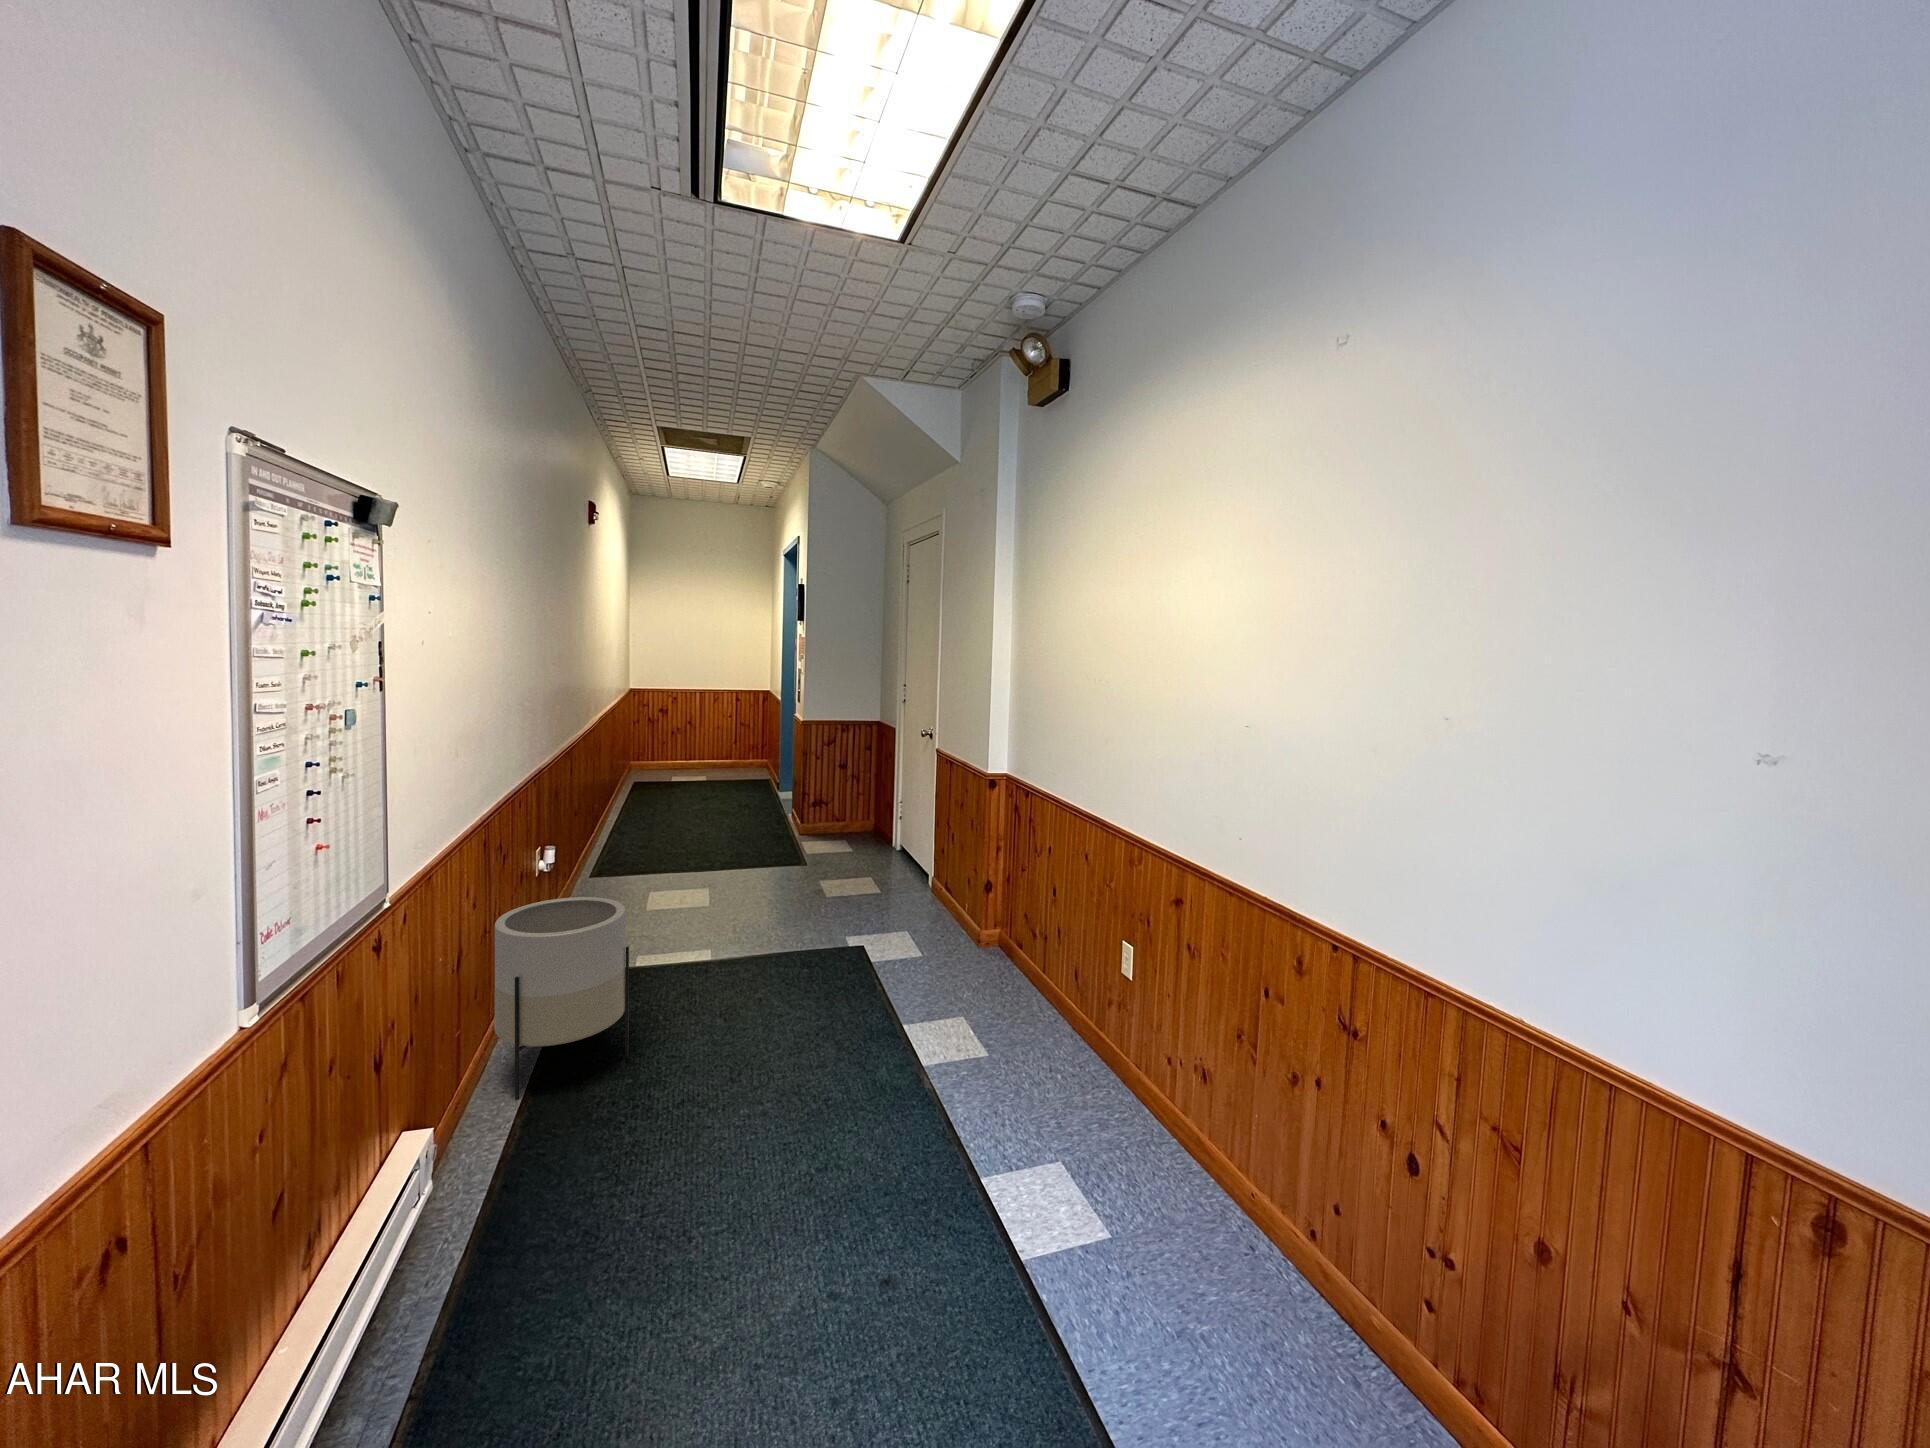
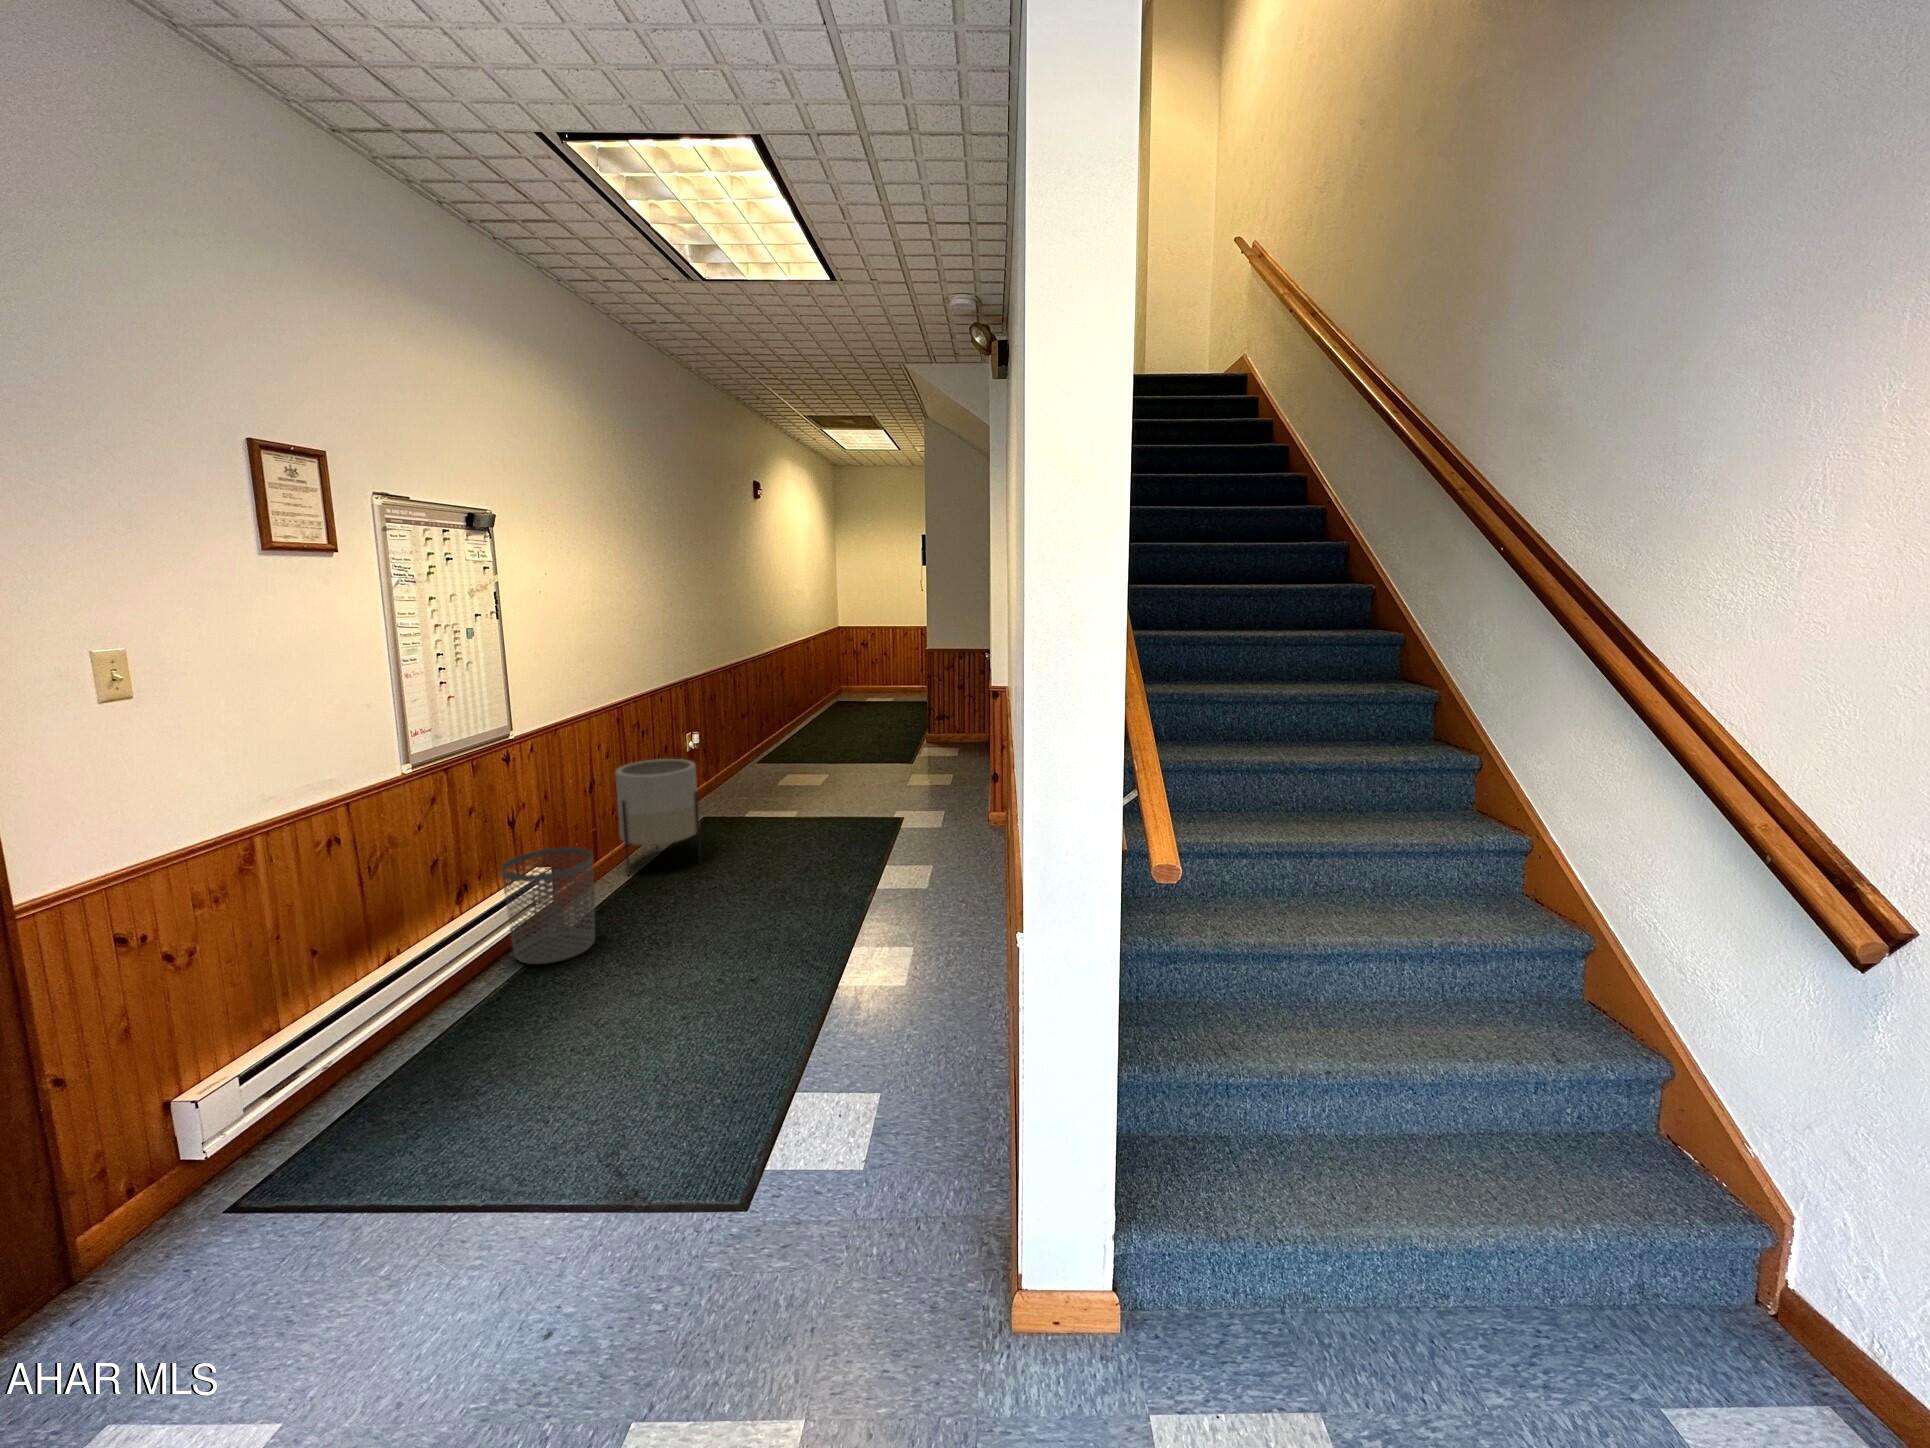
waste bin: none [384,1089,559,1342] -> present [501,847,595,964]

